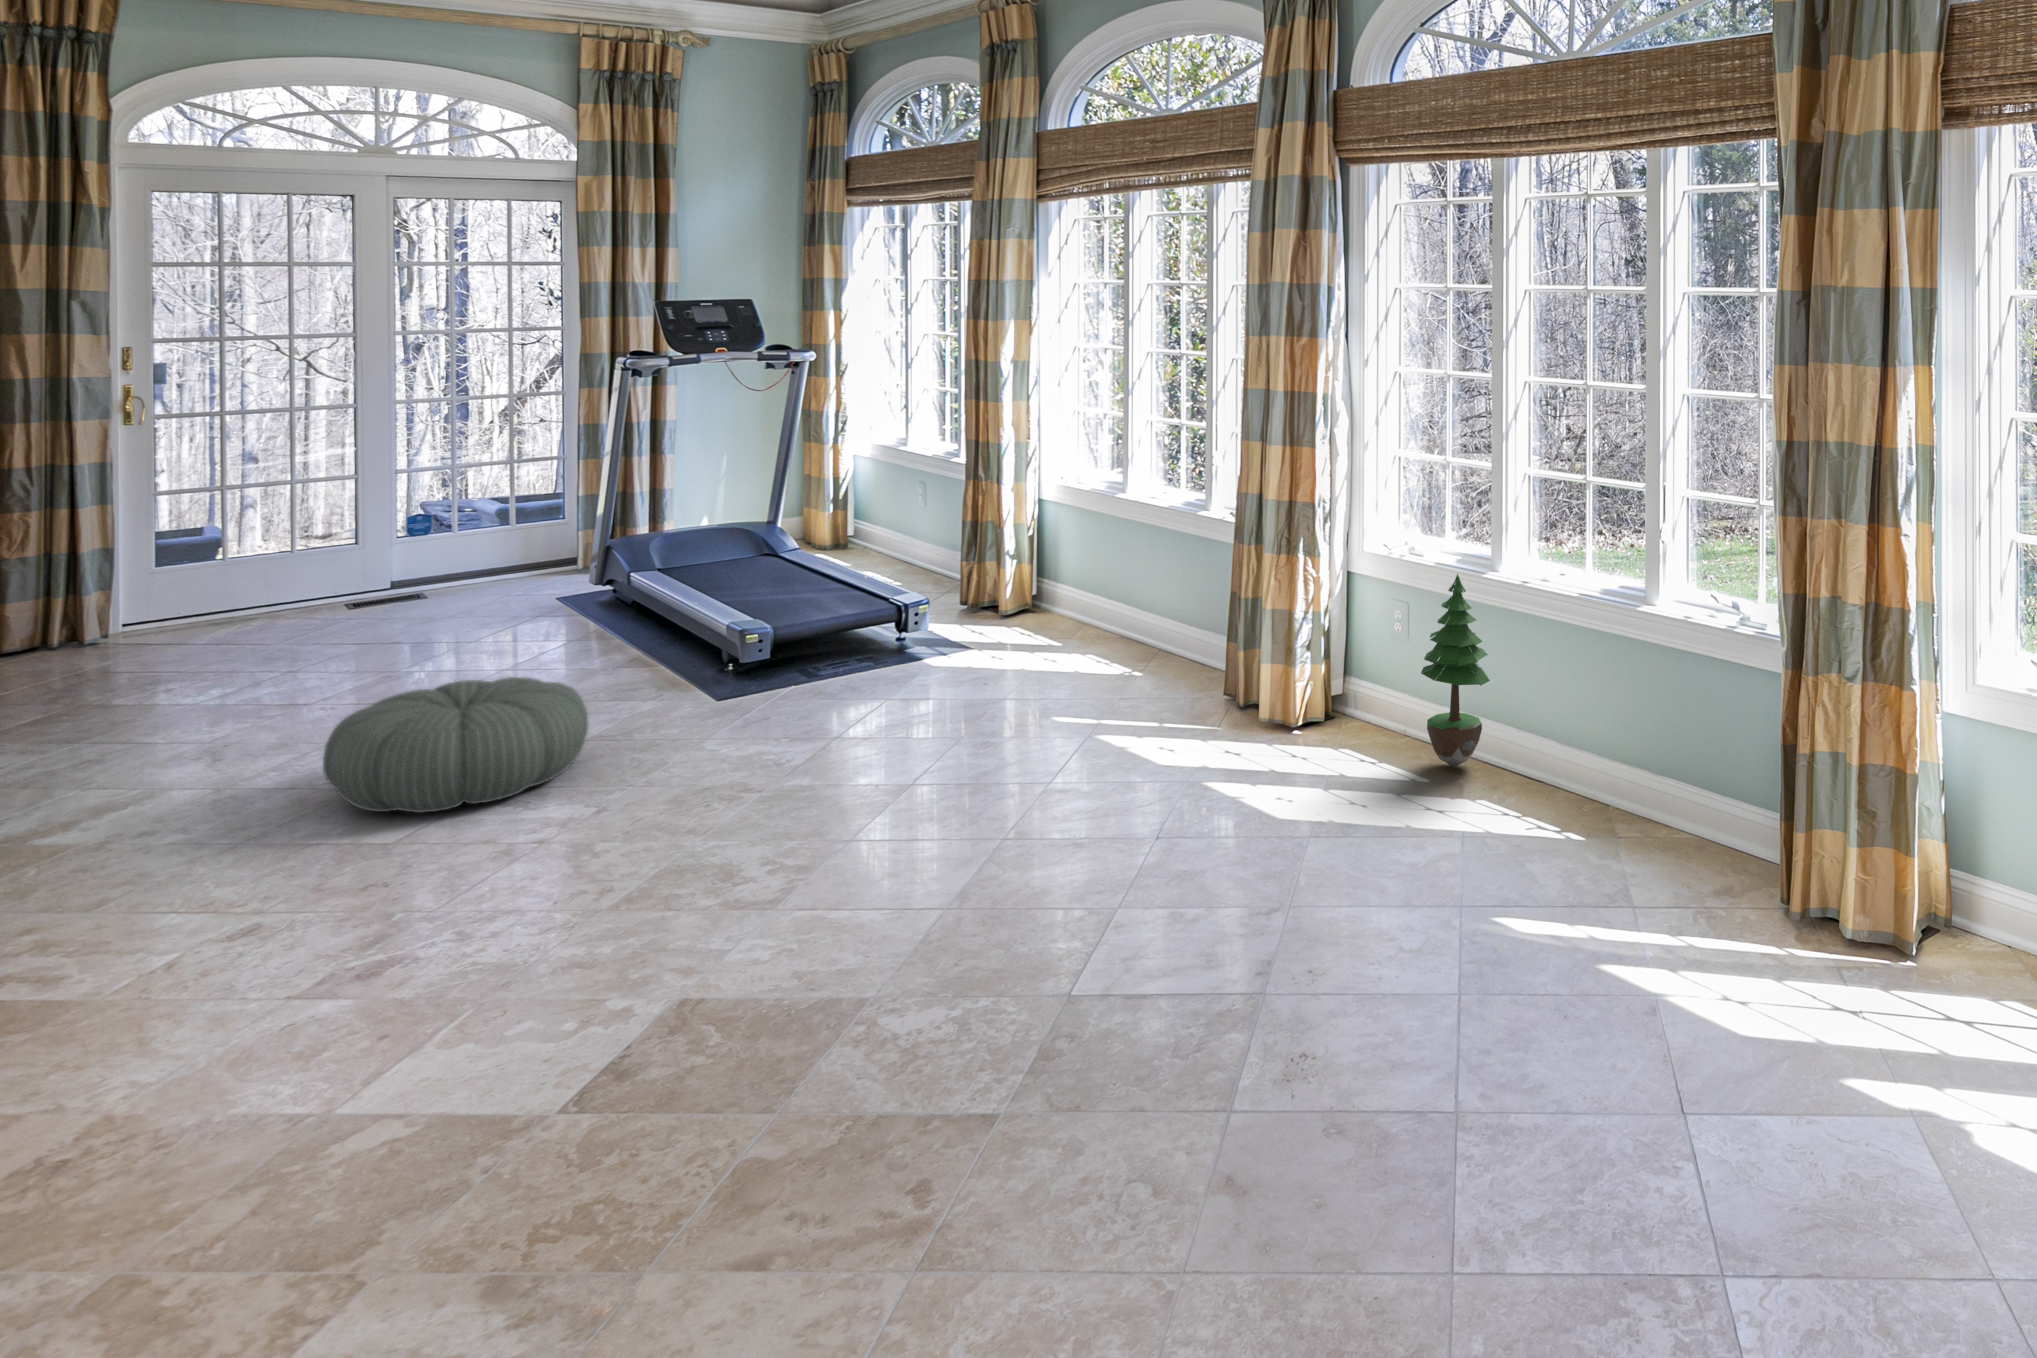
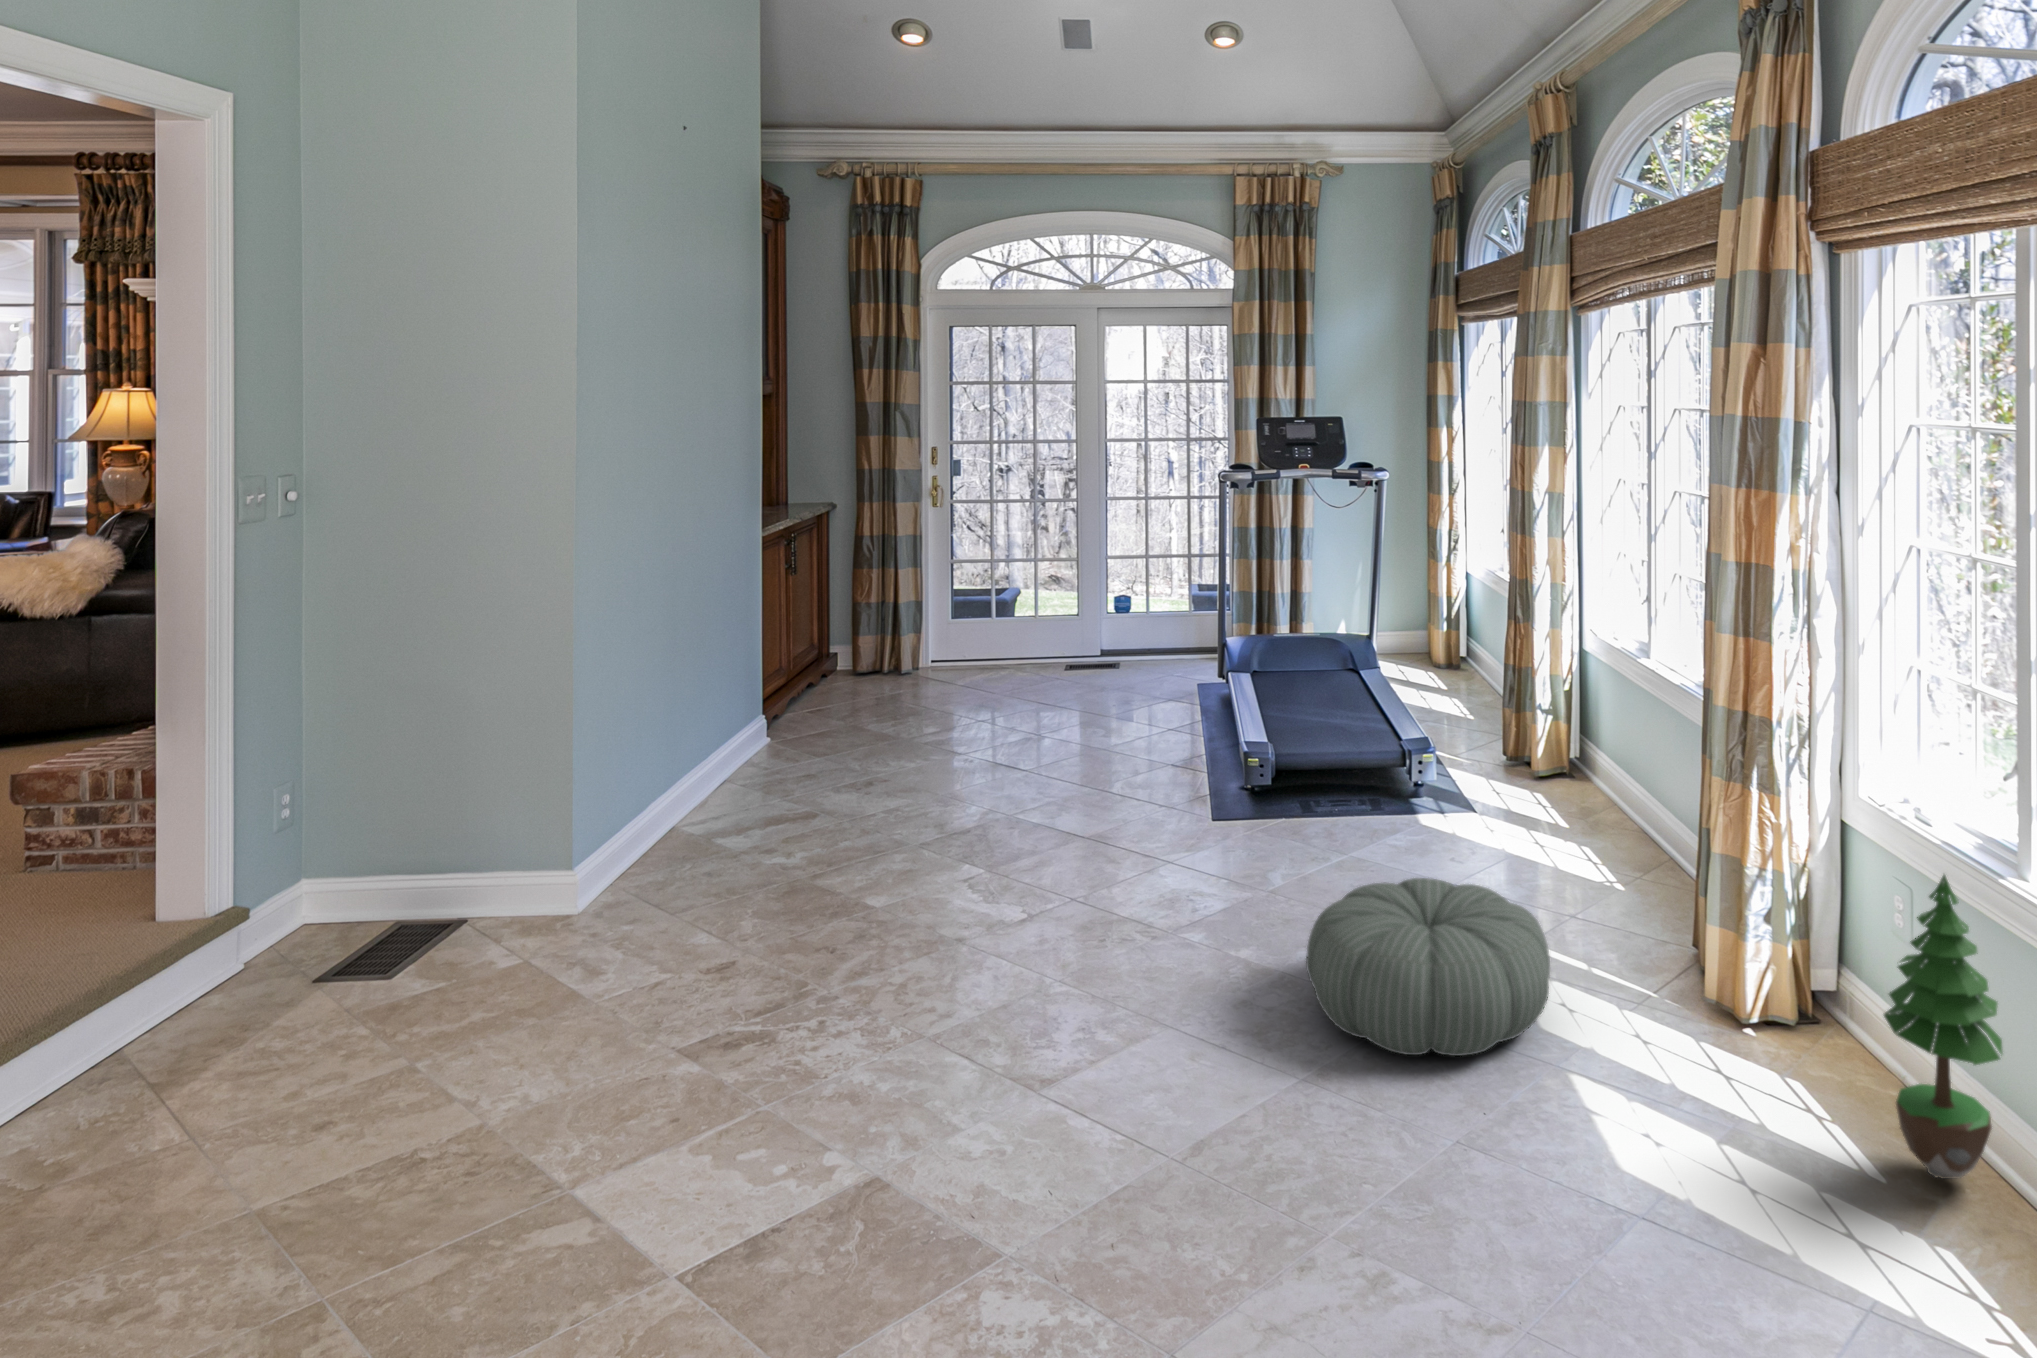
pouf: present [323,677,588,813] -> present [1306,878,1550,1056]

